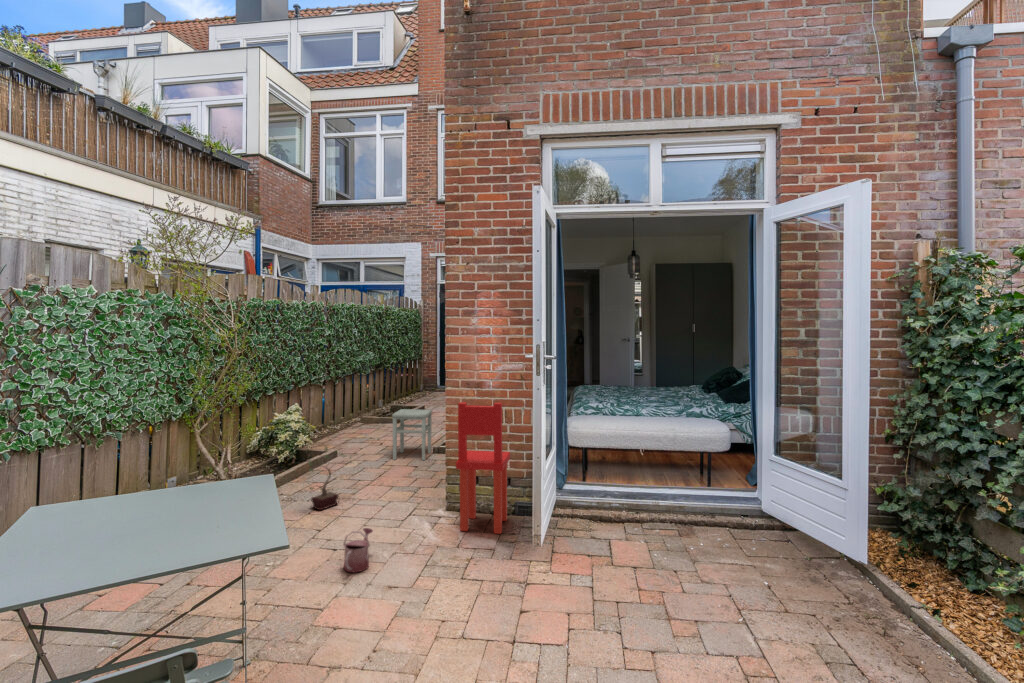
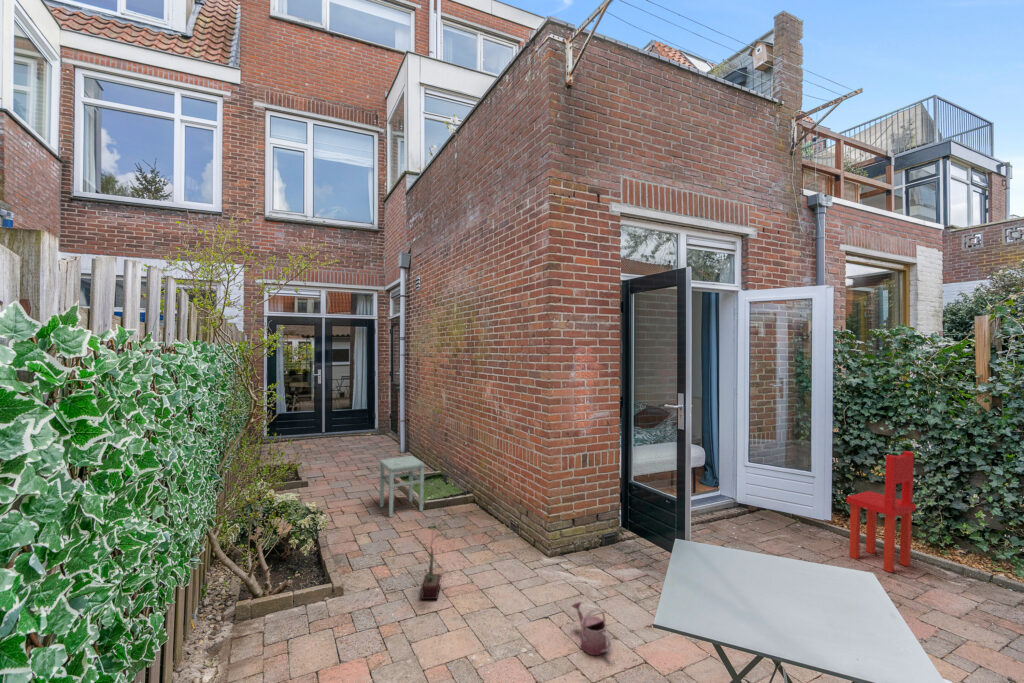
chair: present [456,402,510,534] -> present [847,451,916,573]

